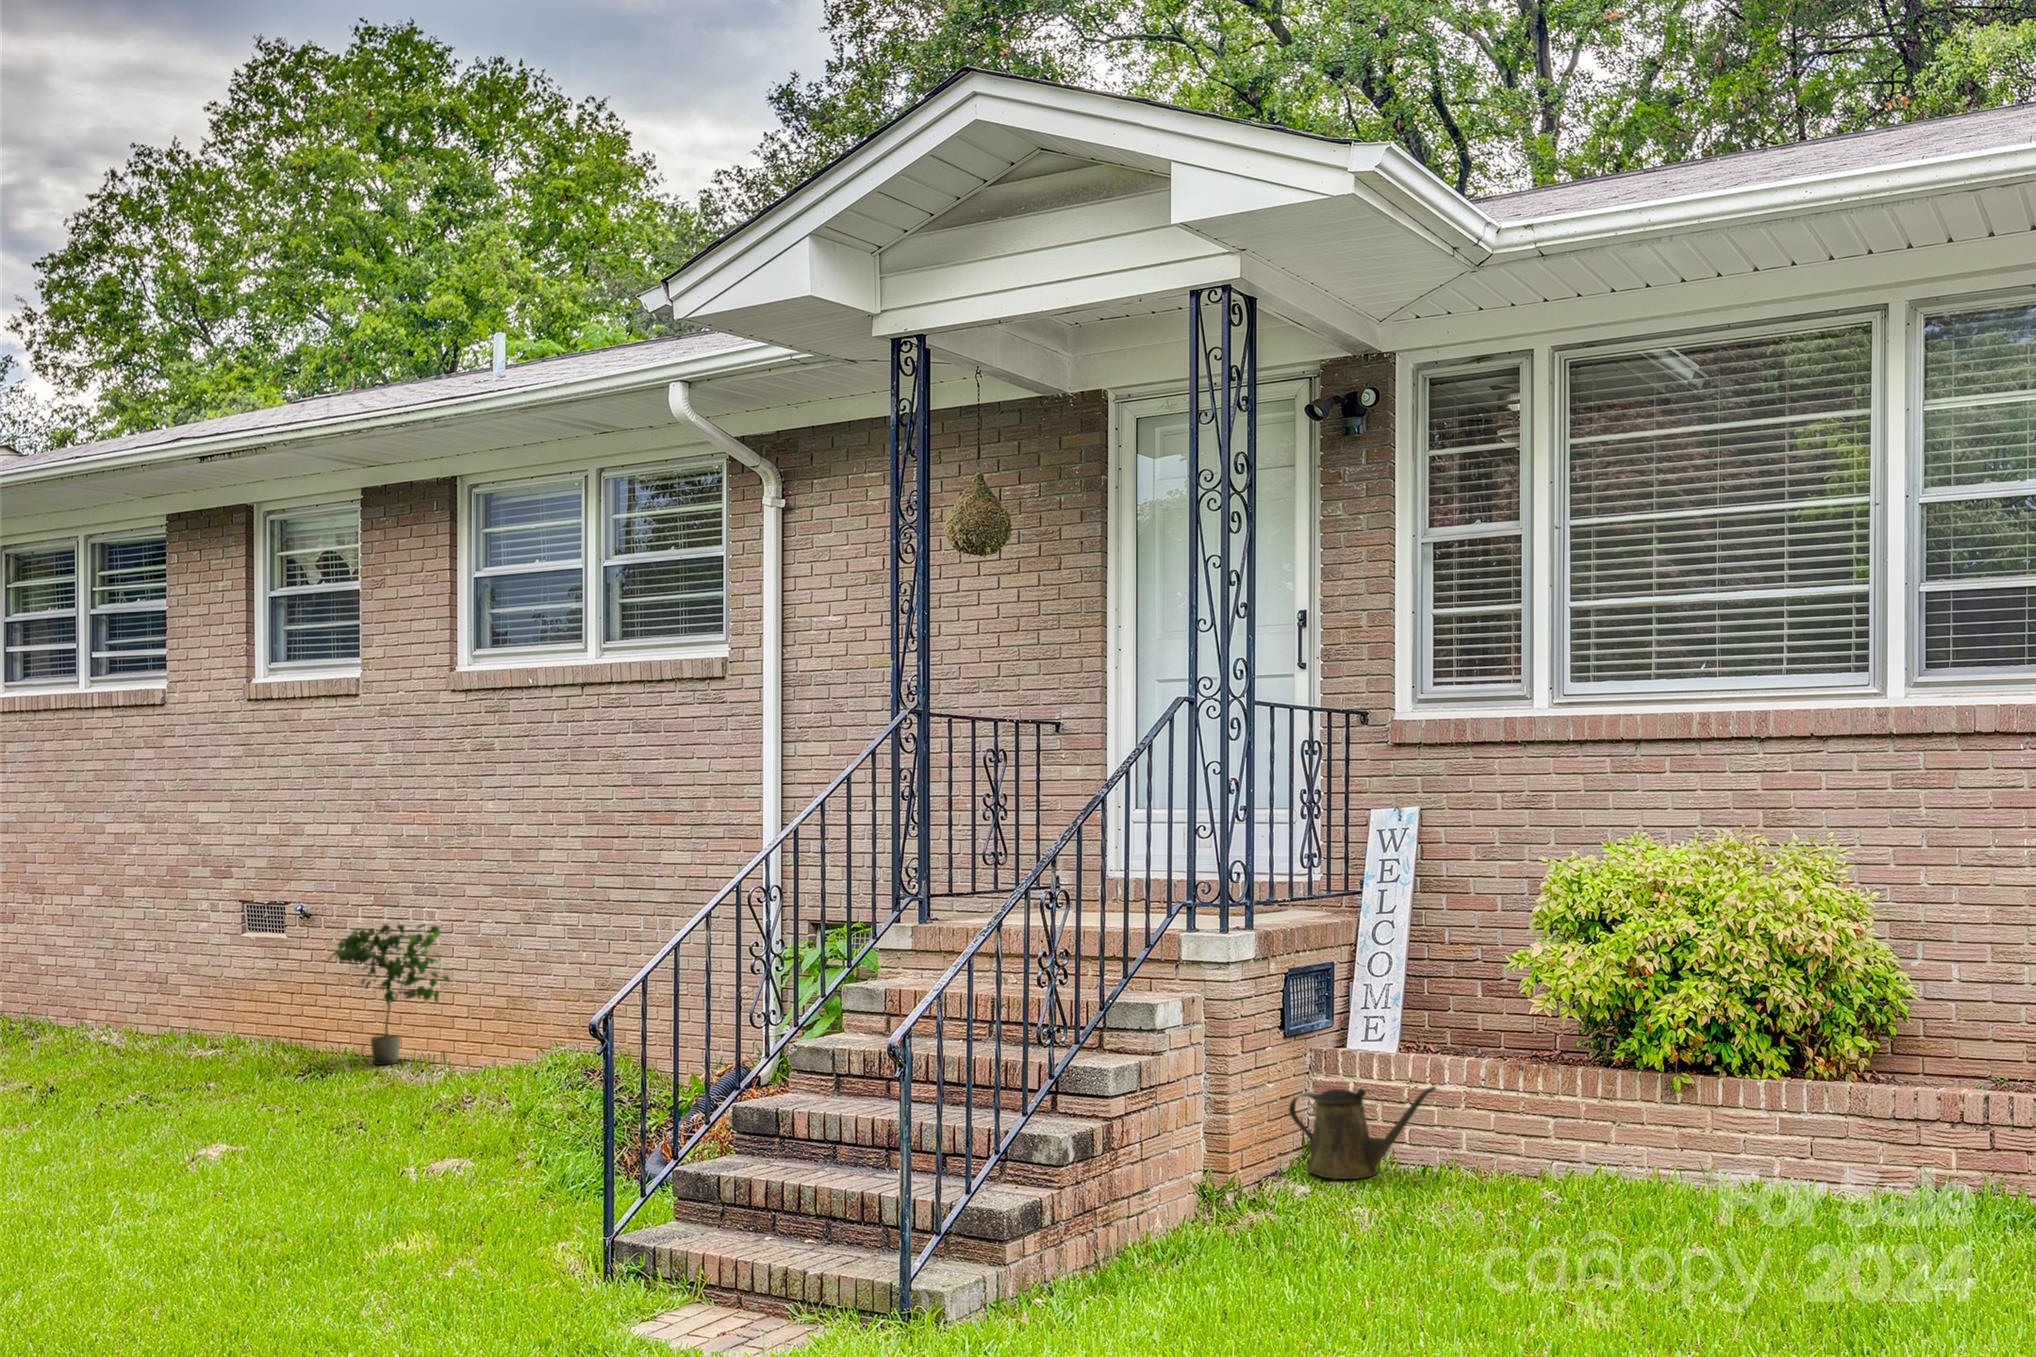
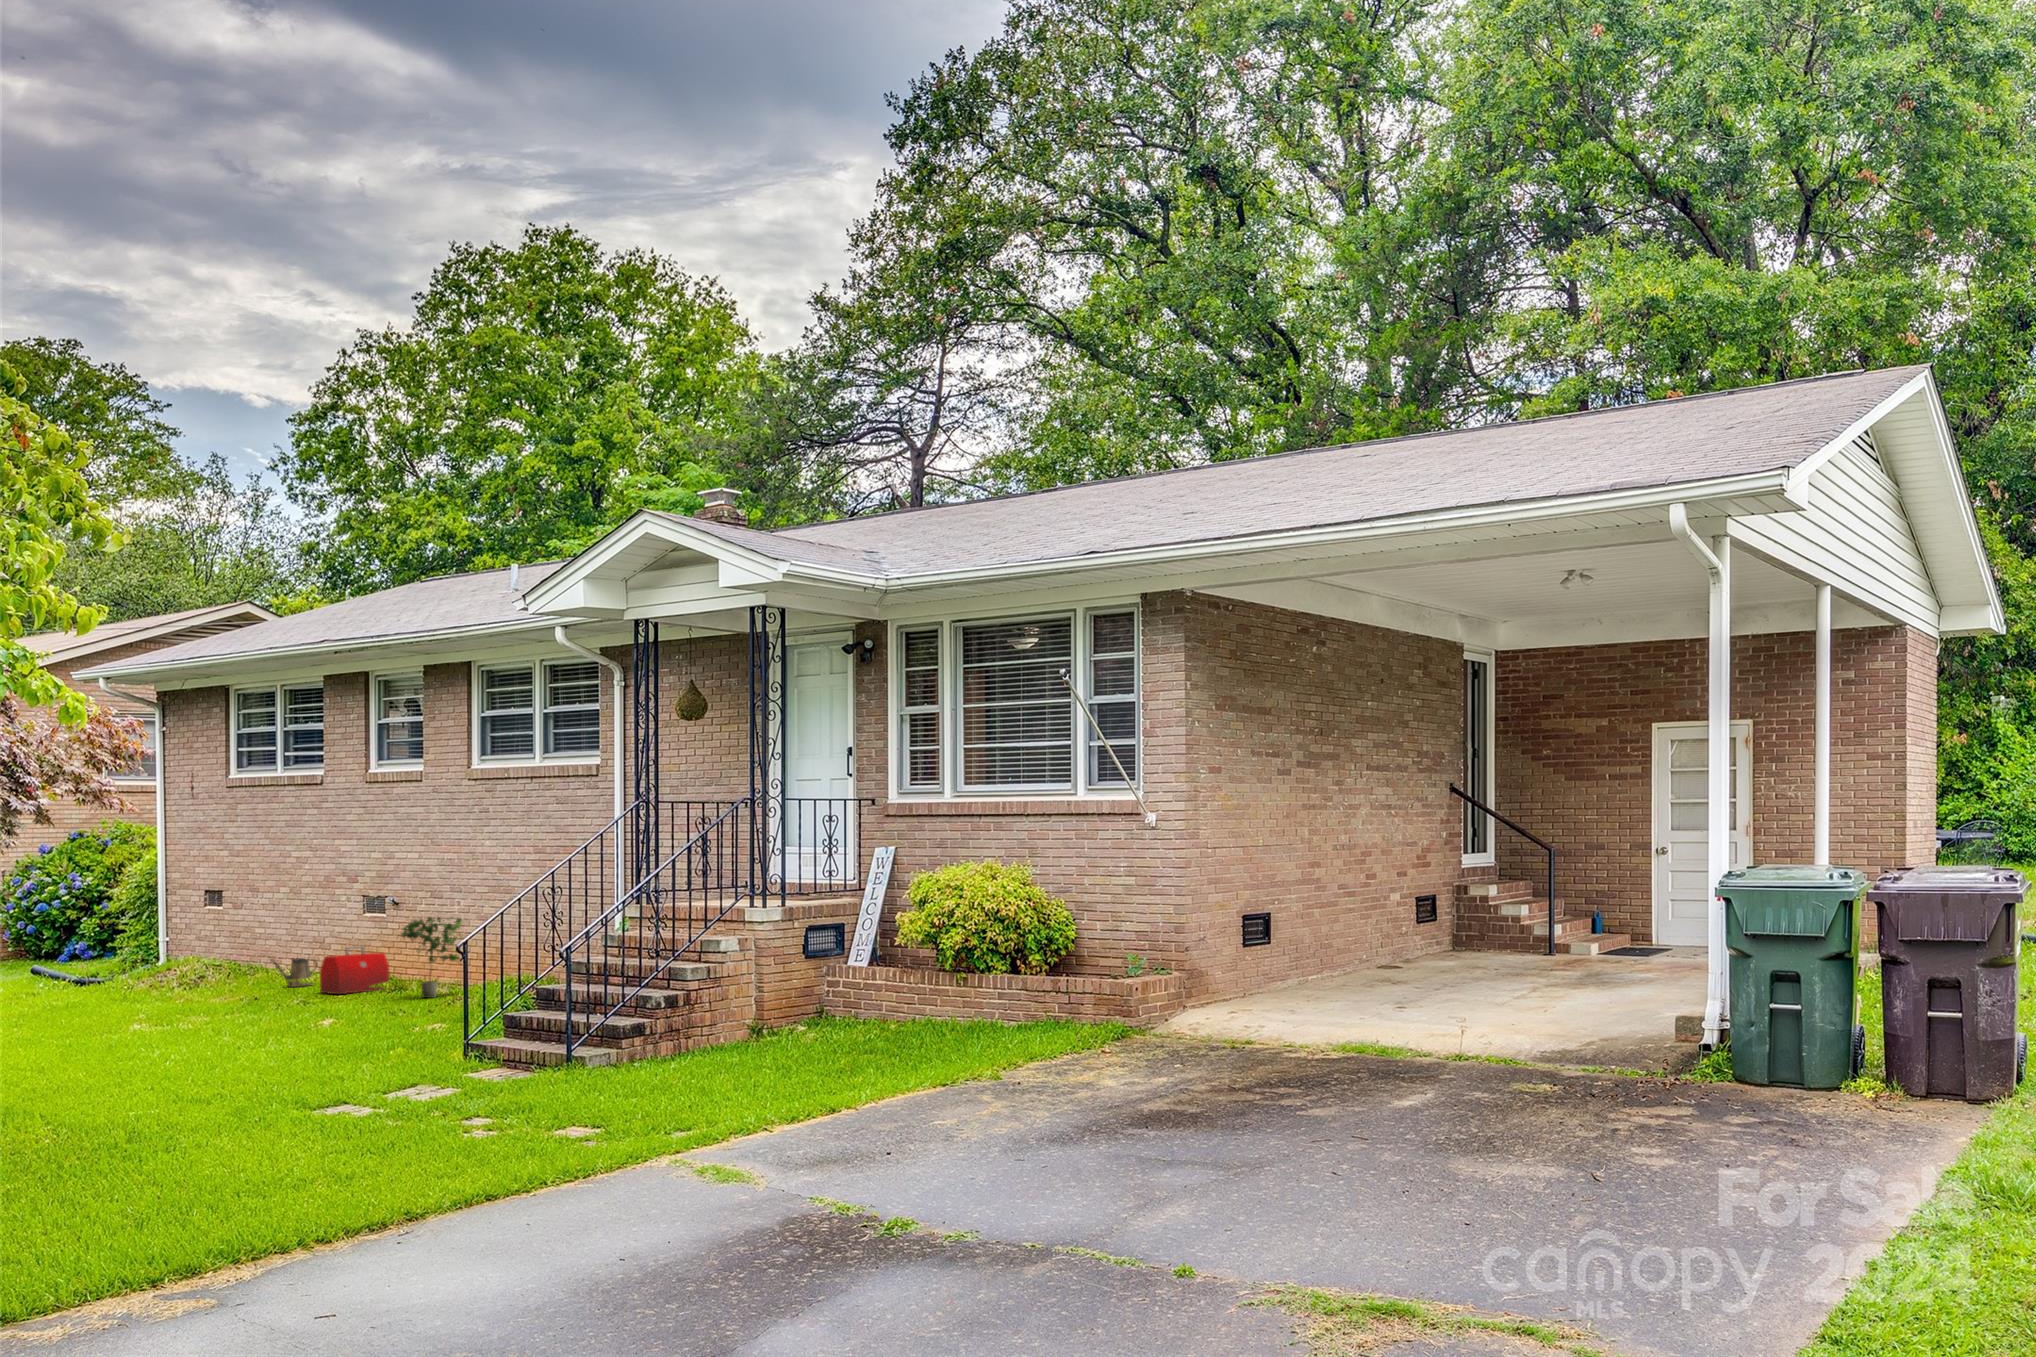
toolbox: none [174,971,294,1056] -> present [320,946,389,994]
watering can: present [1289,1086,1436,1179] -> present [270,958,318,987]

